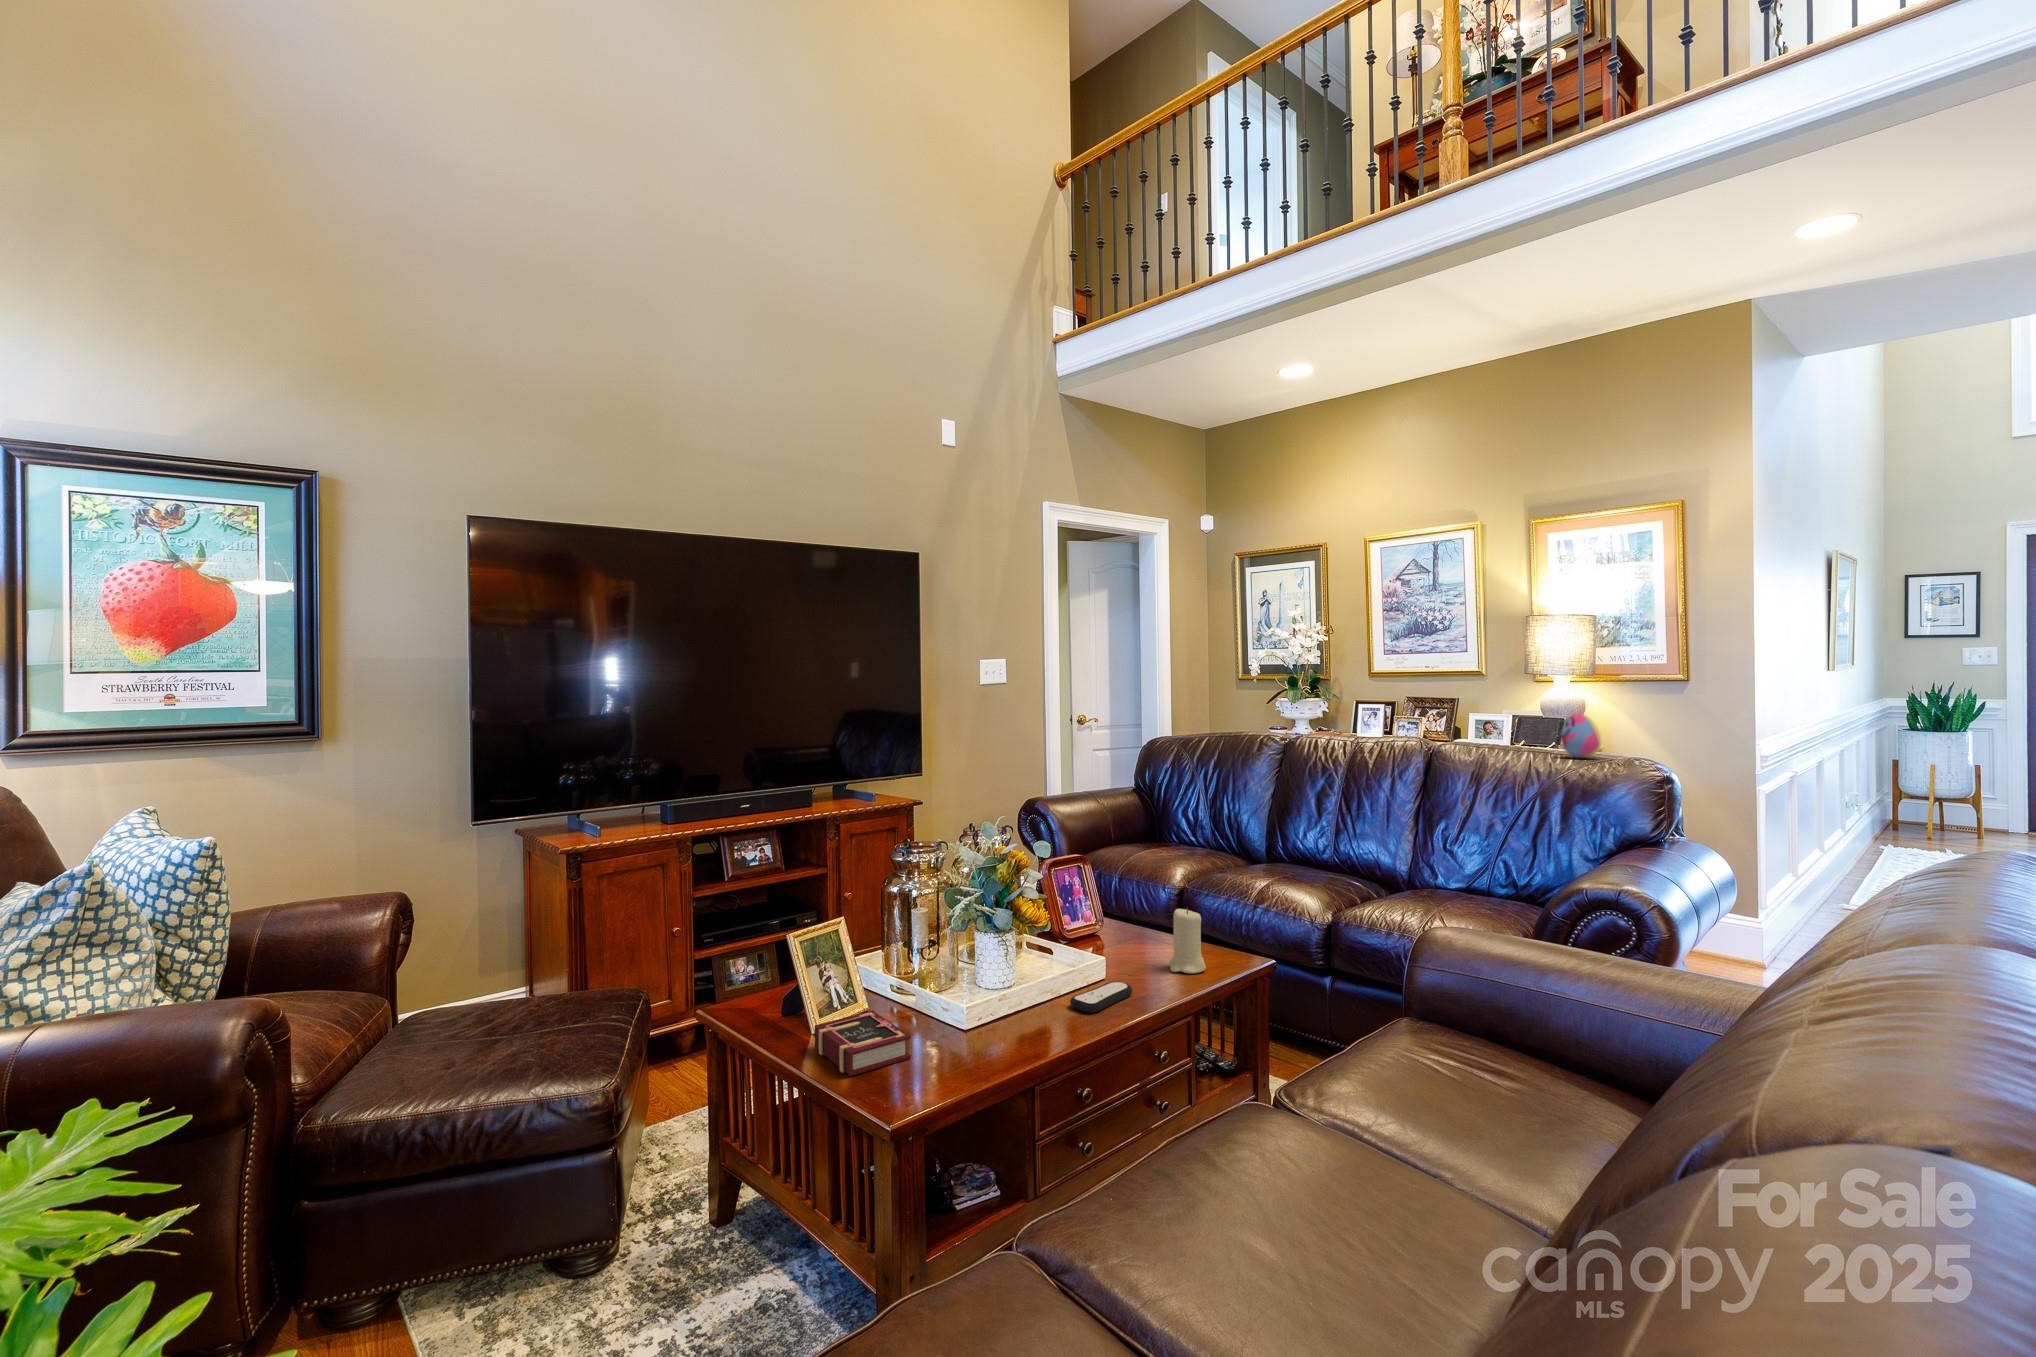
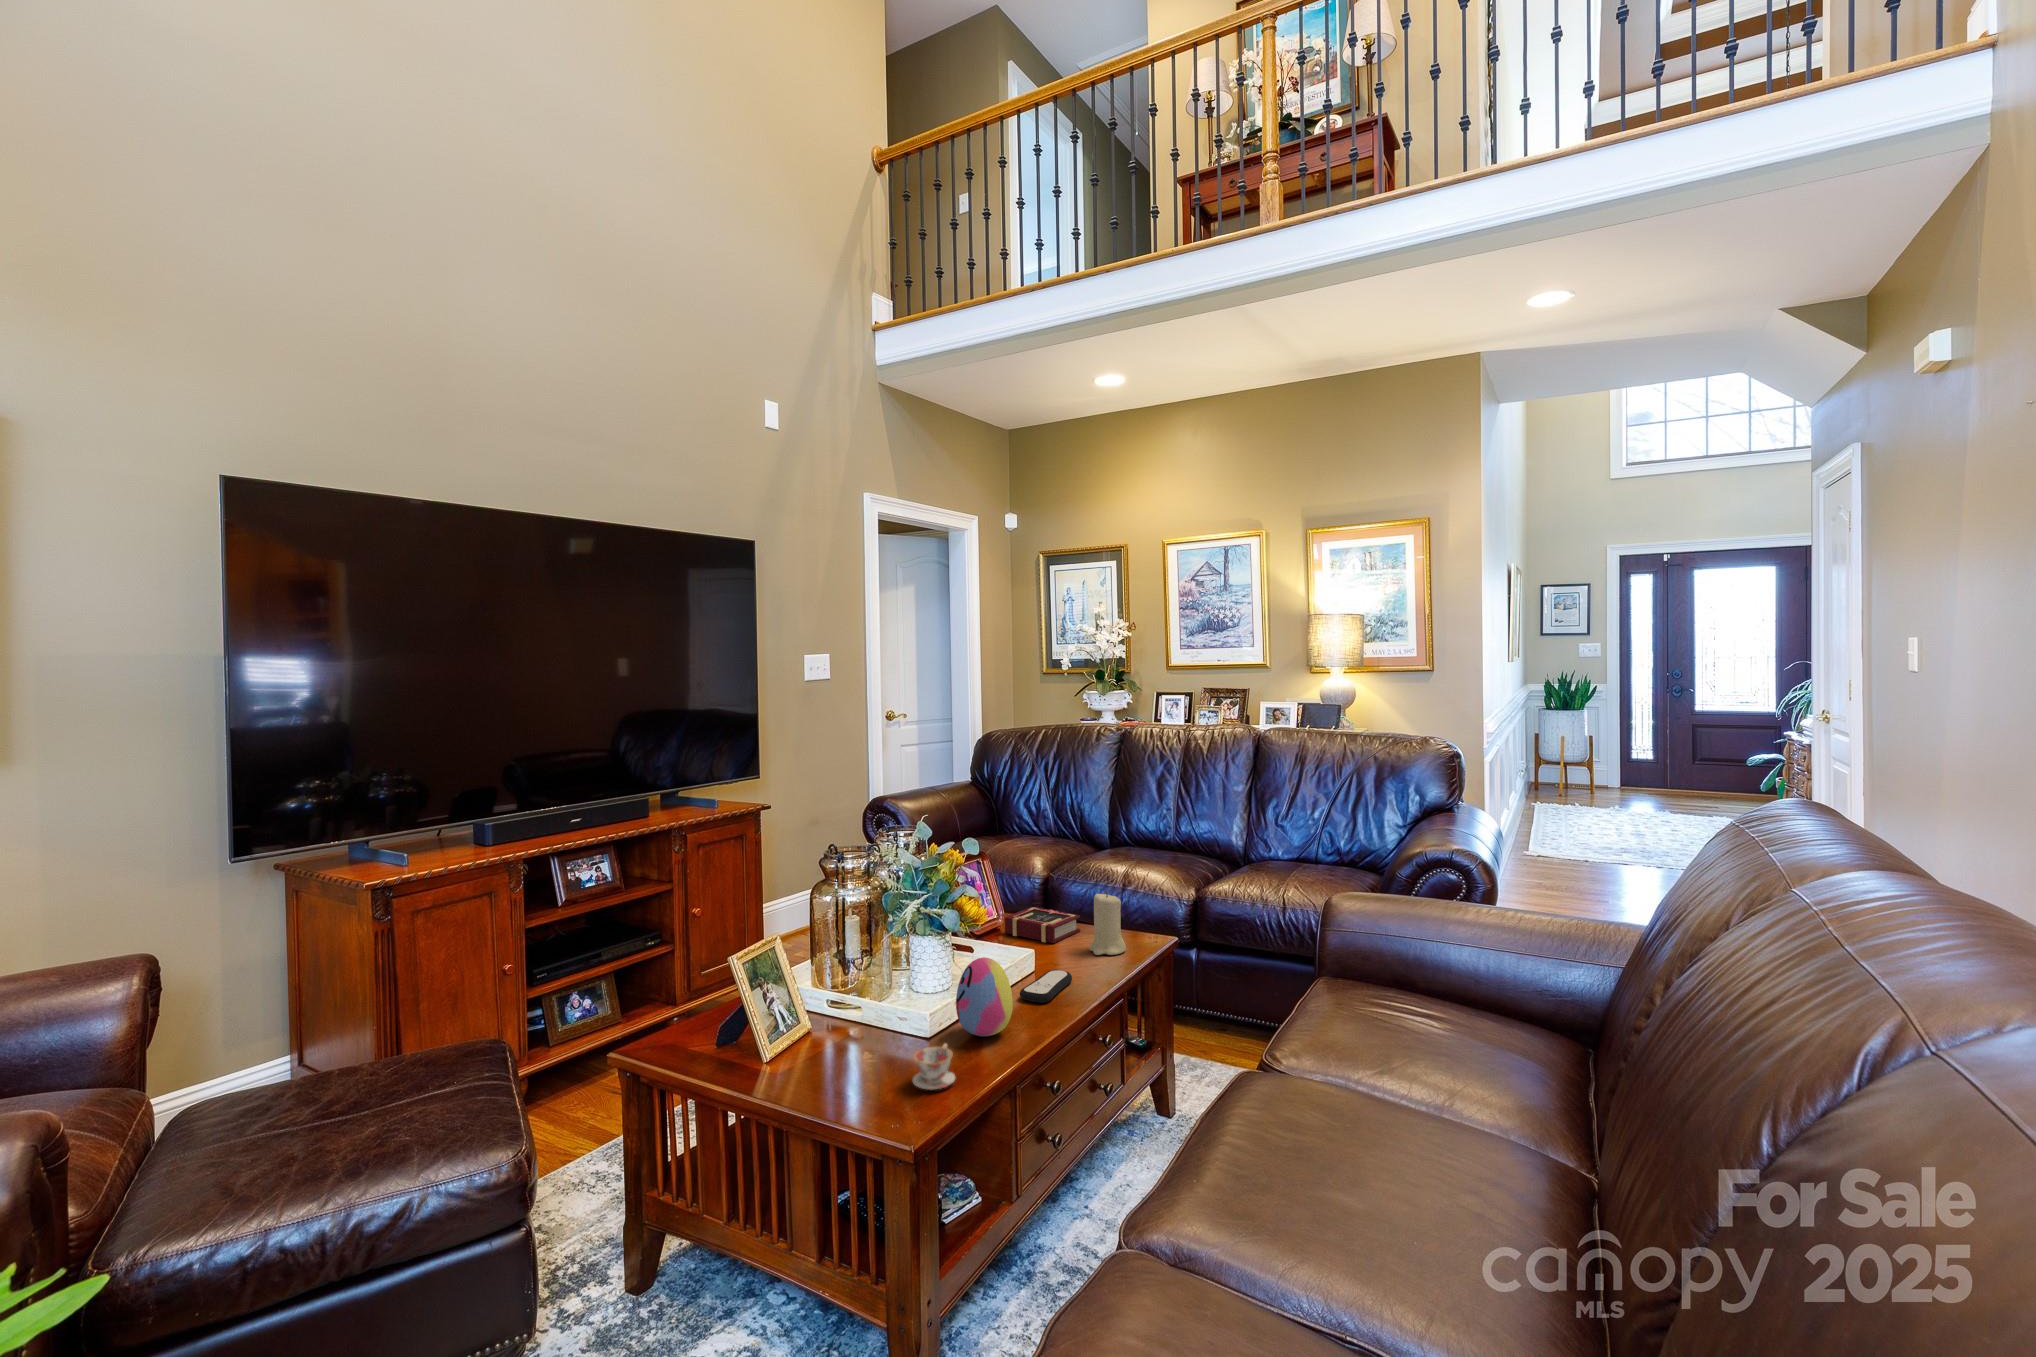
decorative egg: present [1561,714,1601,758] -> present [956,957,1013,1036]
book: present [815,1011,911,1076] -> present [1005,907,1080,943]
teacup: none [922,1038,964,1080] -> present [912,1044,955,1089]

